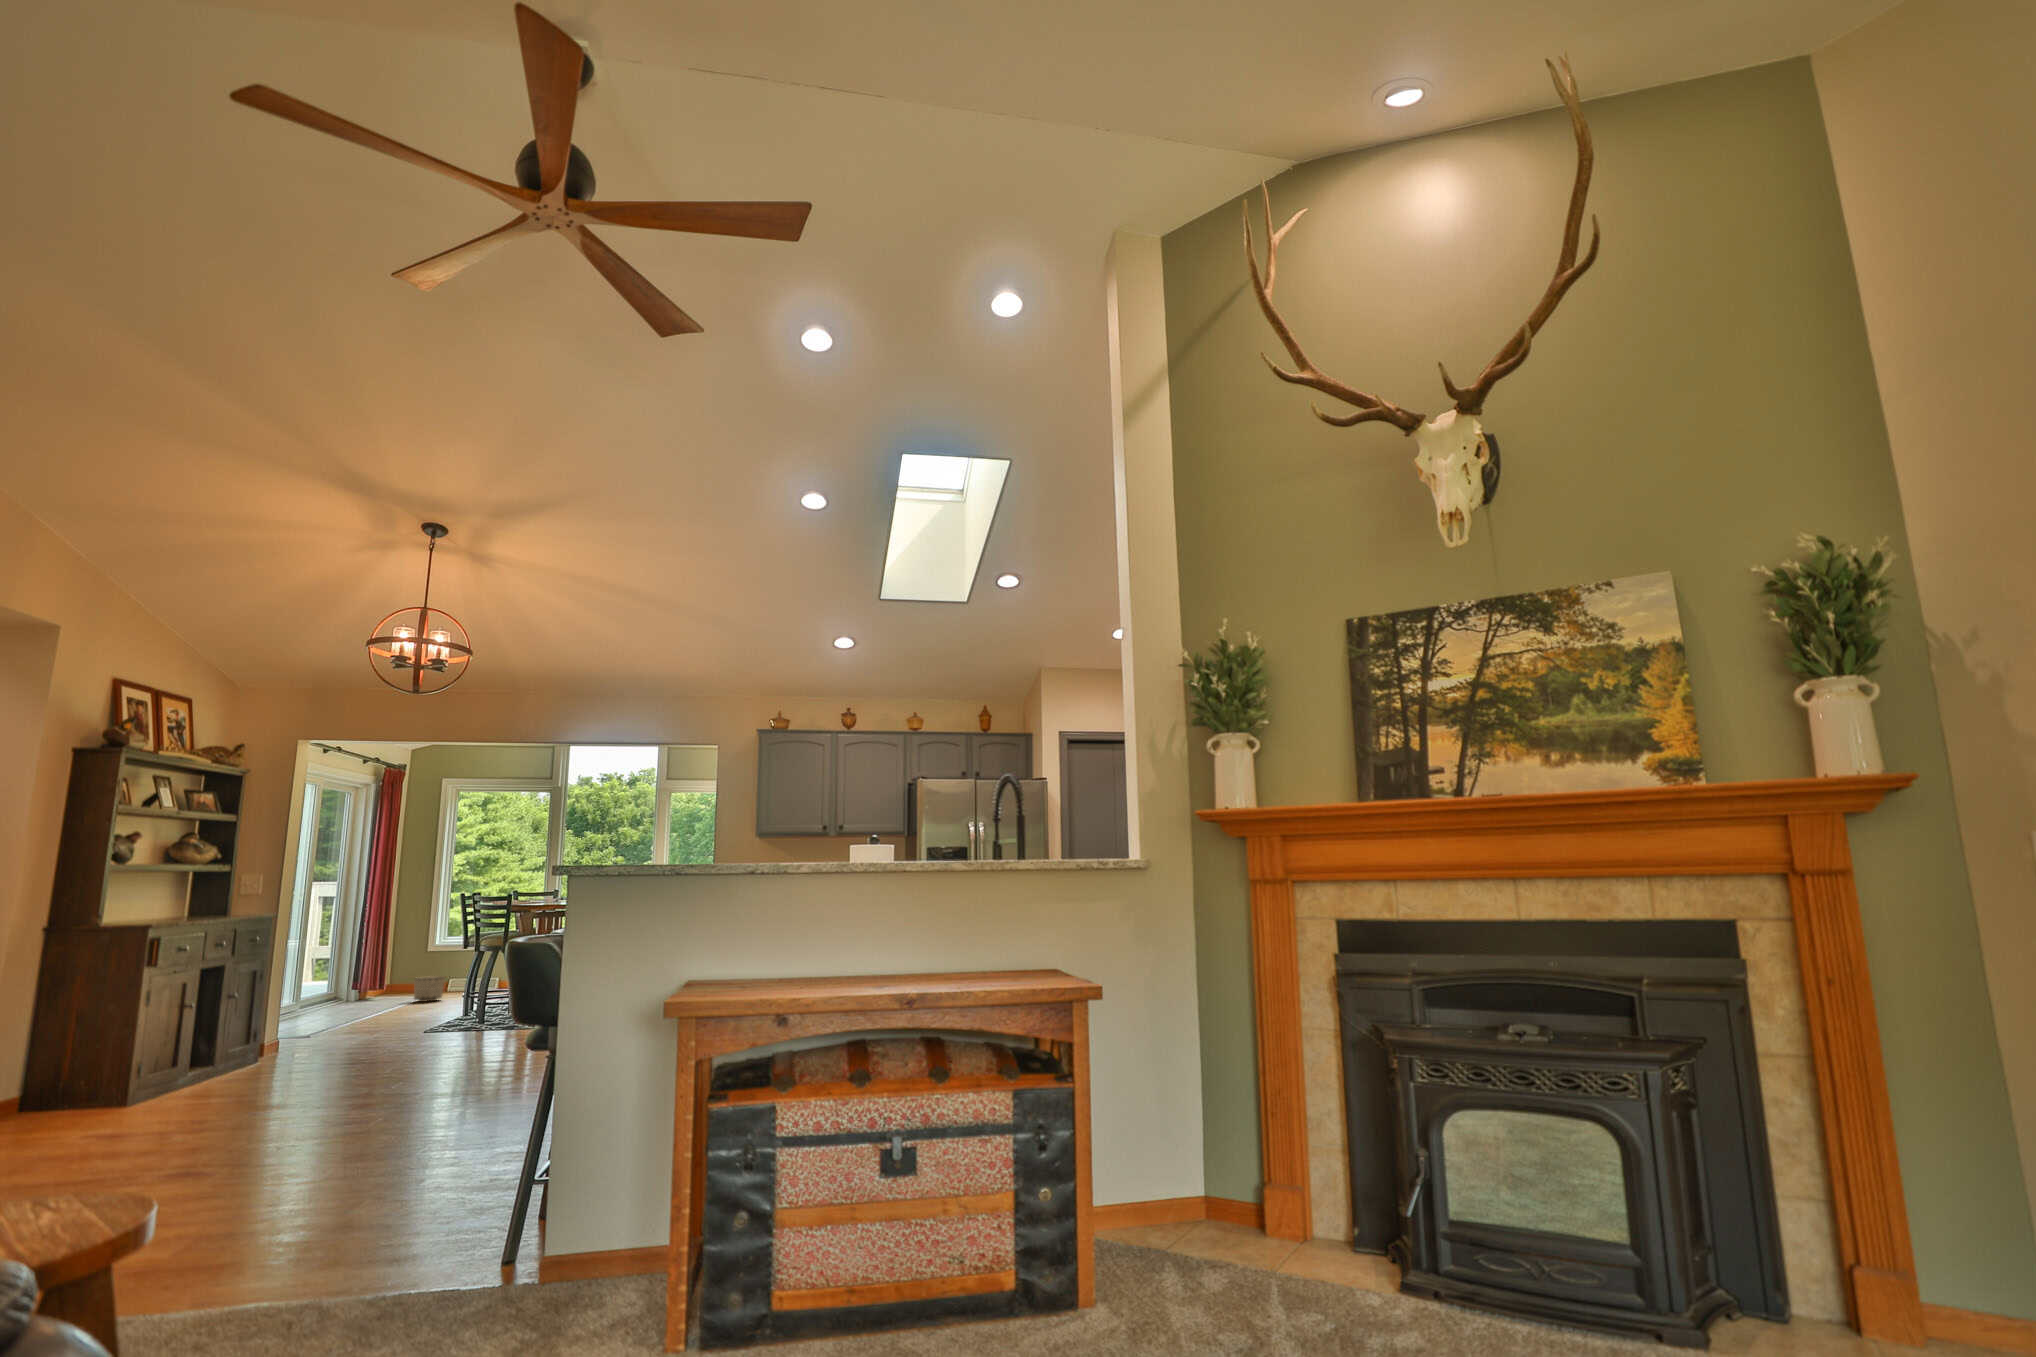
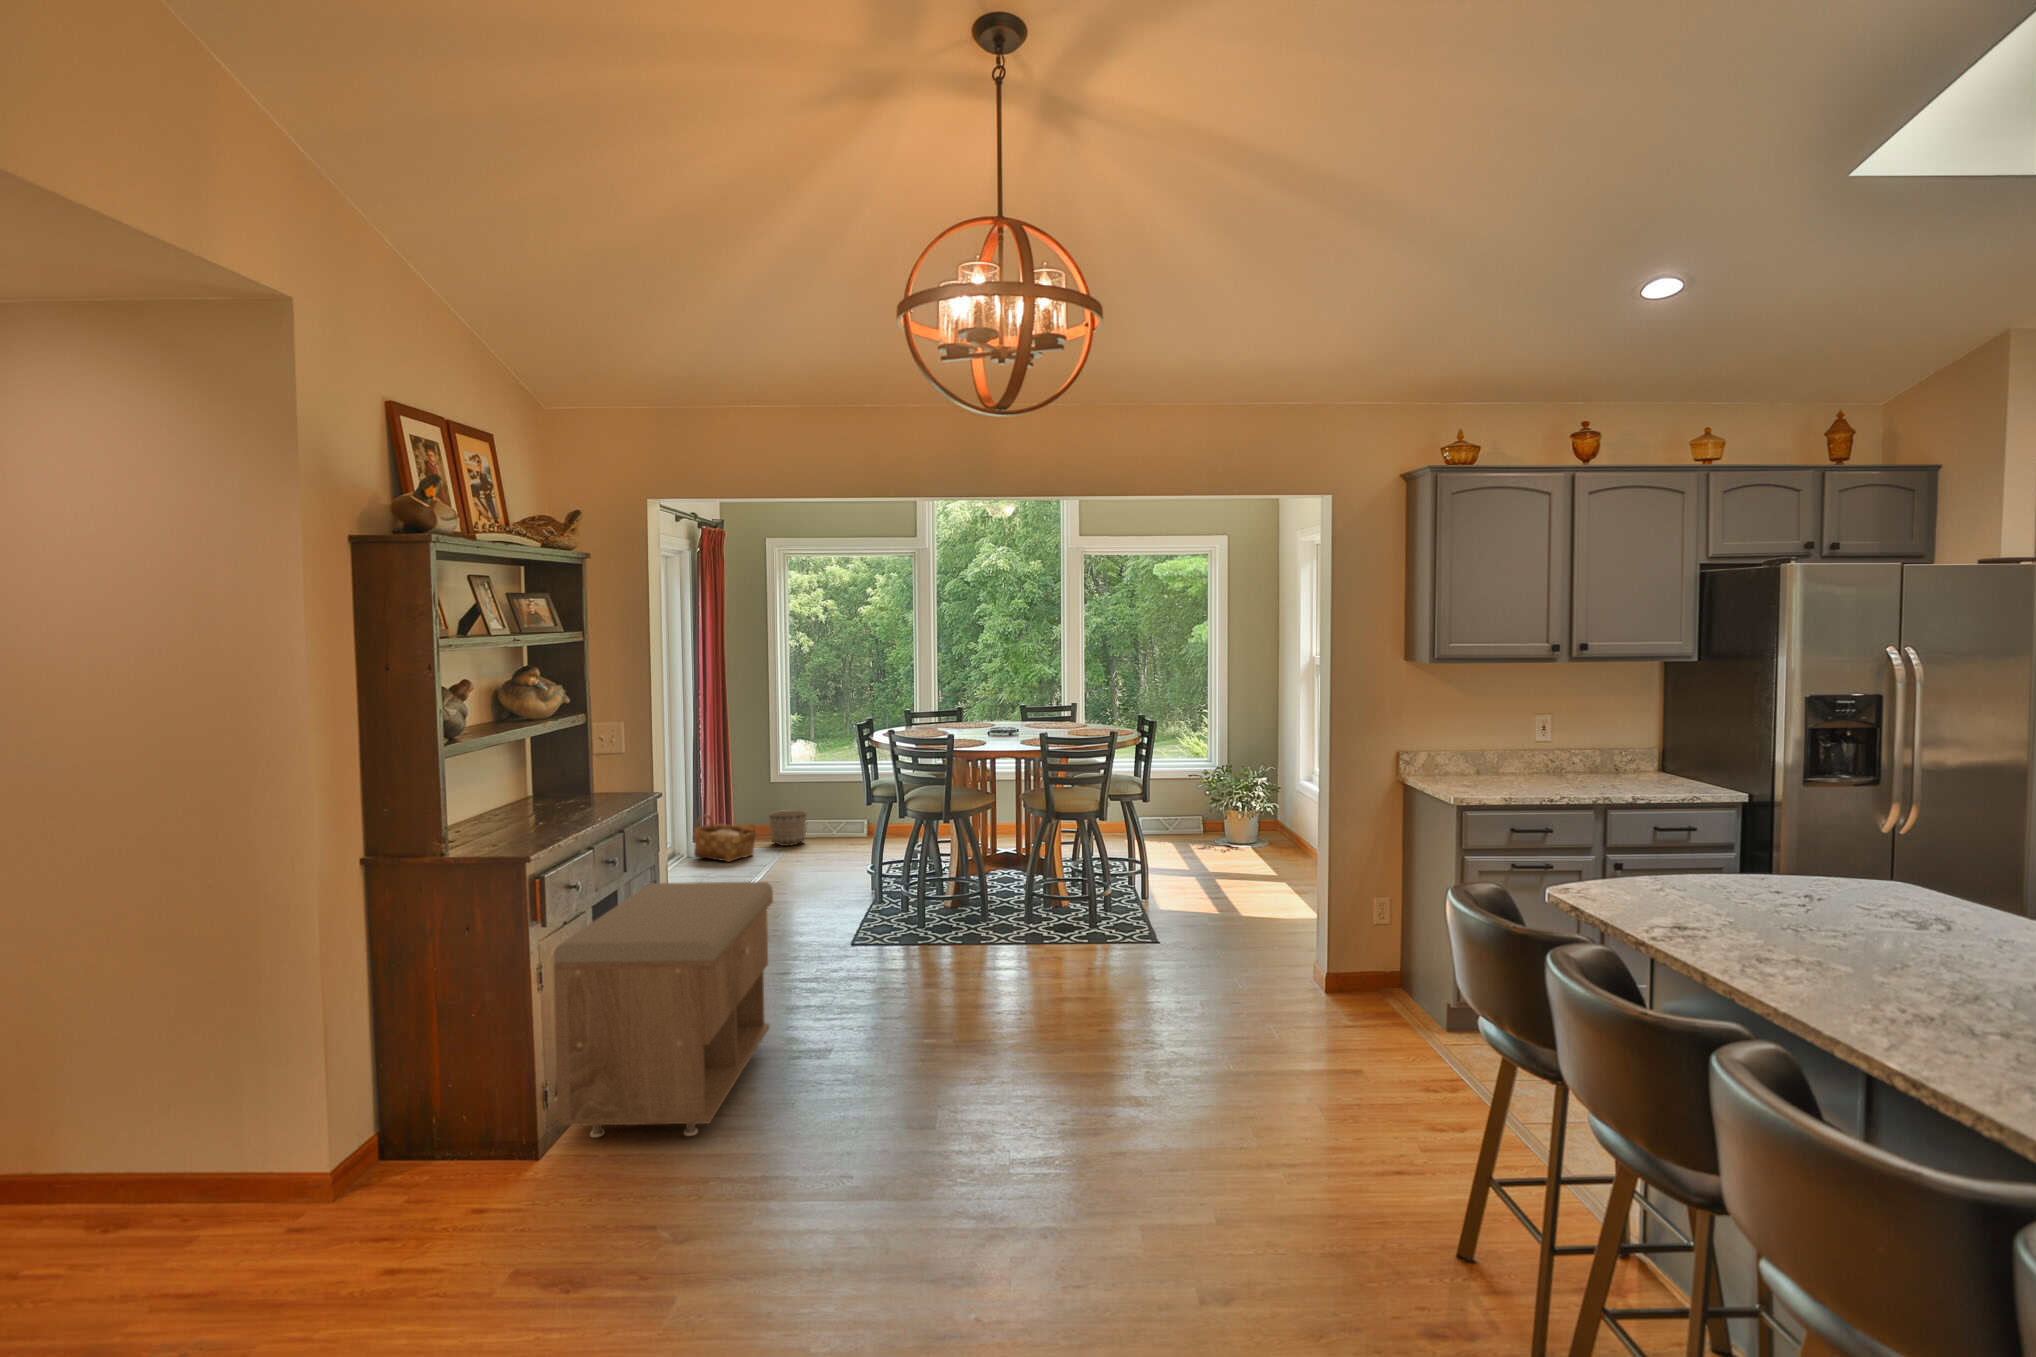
storage bench: none [139,959,324,1086] -> present [554,882,773,1138]
woven basket: none [343,975,397,1009] -> present [693,815,756,862]

